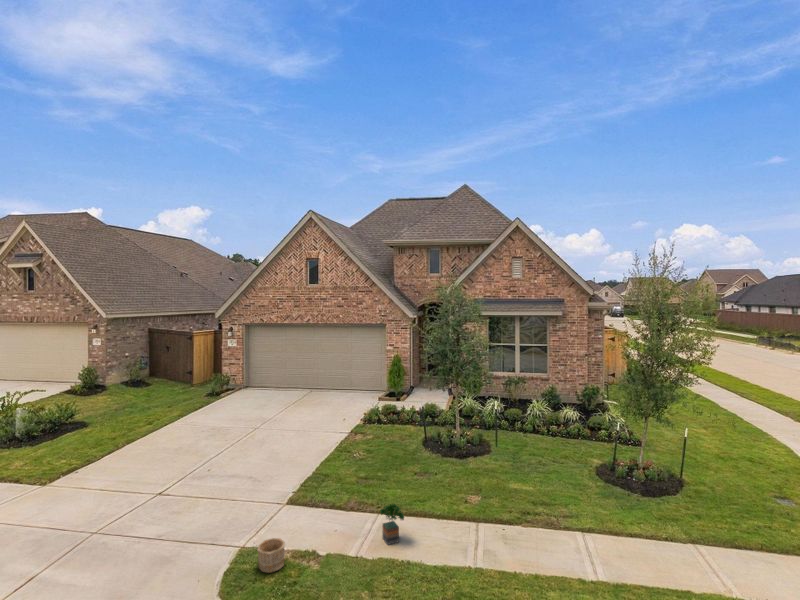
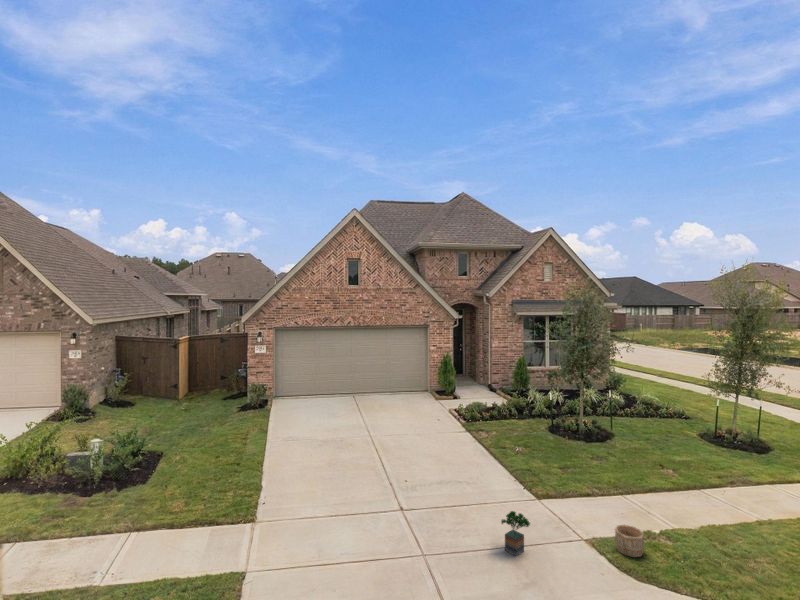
potted tree: present [380,504,404,545] -> present [501,511,530,556]

